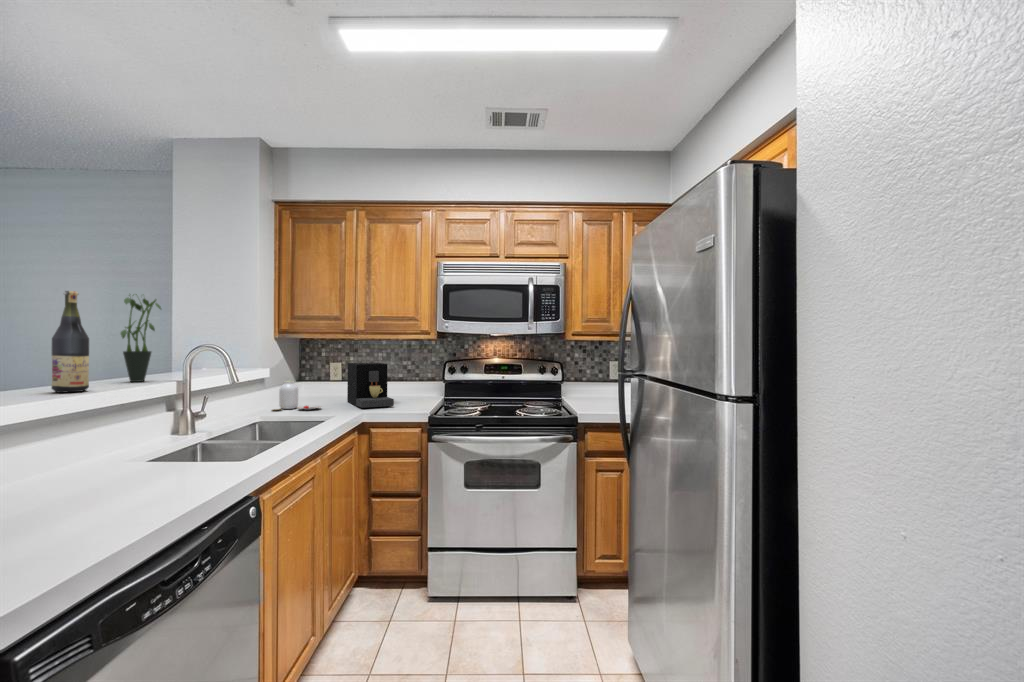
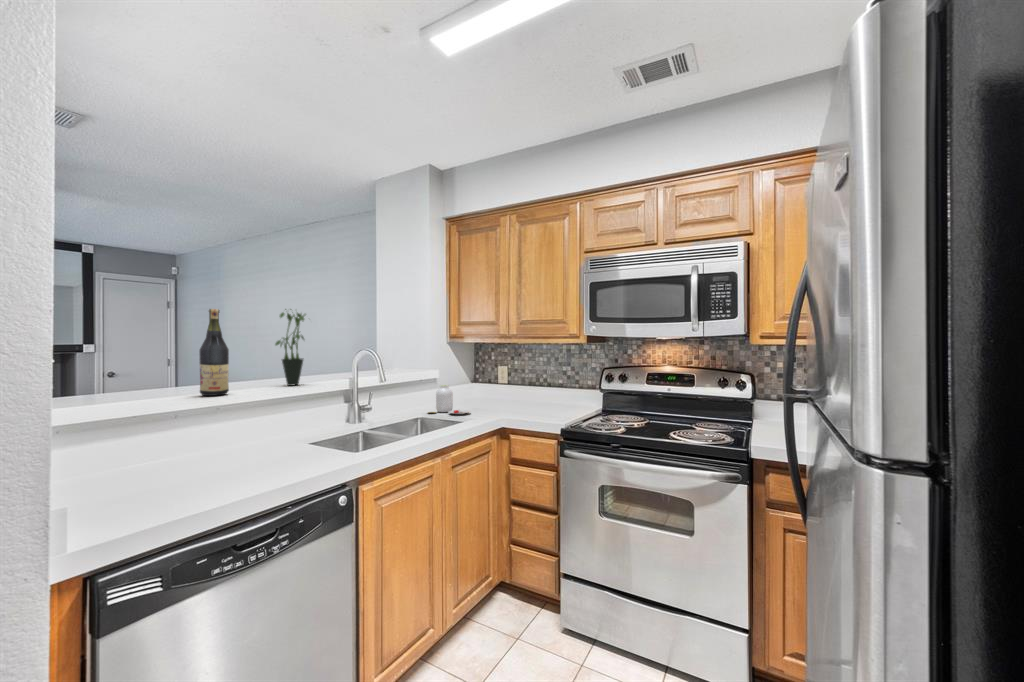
coffee maker: present [347,363,394,408] -> none [503,368,537,416]

